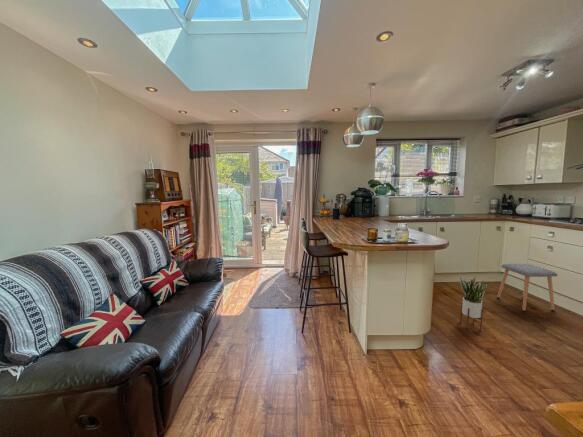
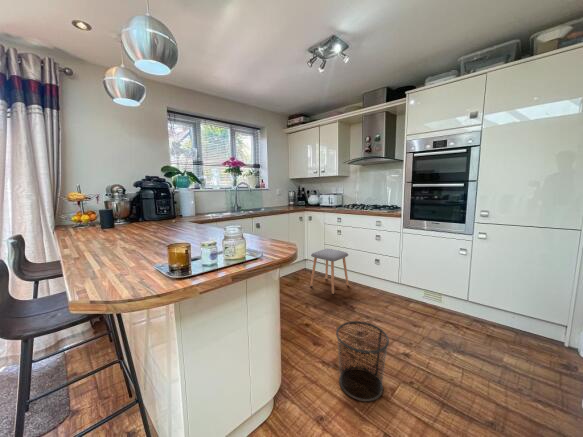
potted plant: present [459,274,487,330] -> none [292,276,318,341]
waste bin: none [484,316,542,382] -> present [336,321,389,401]

